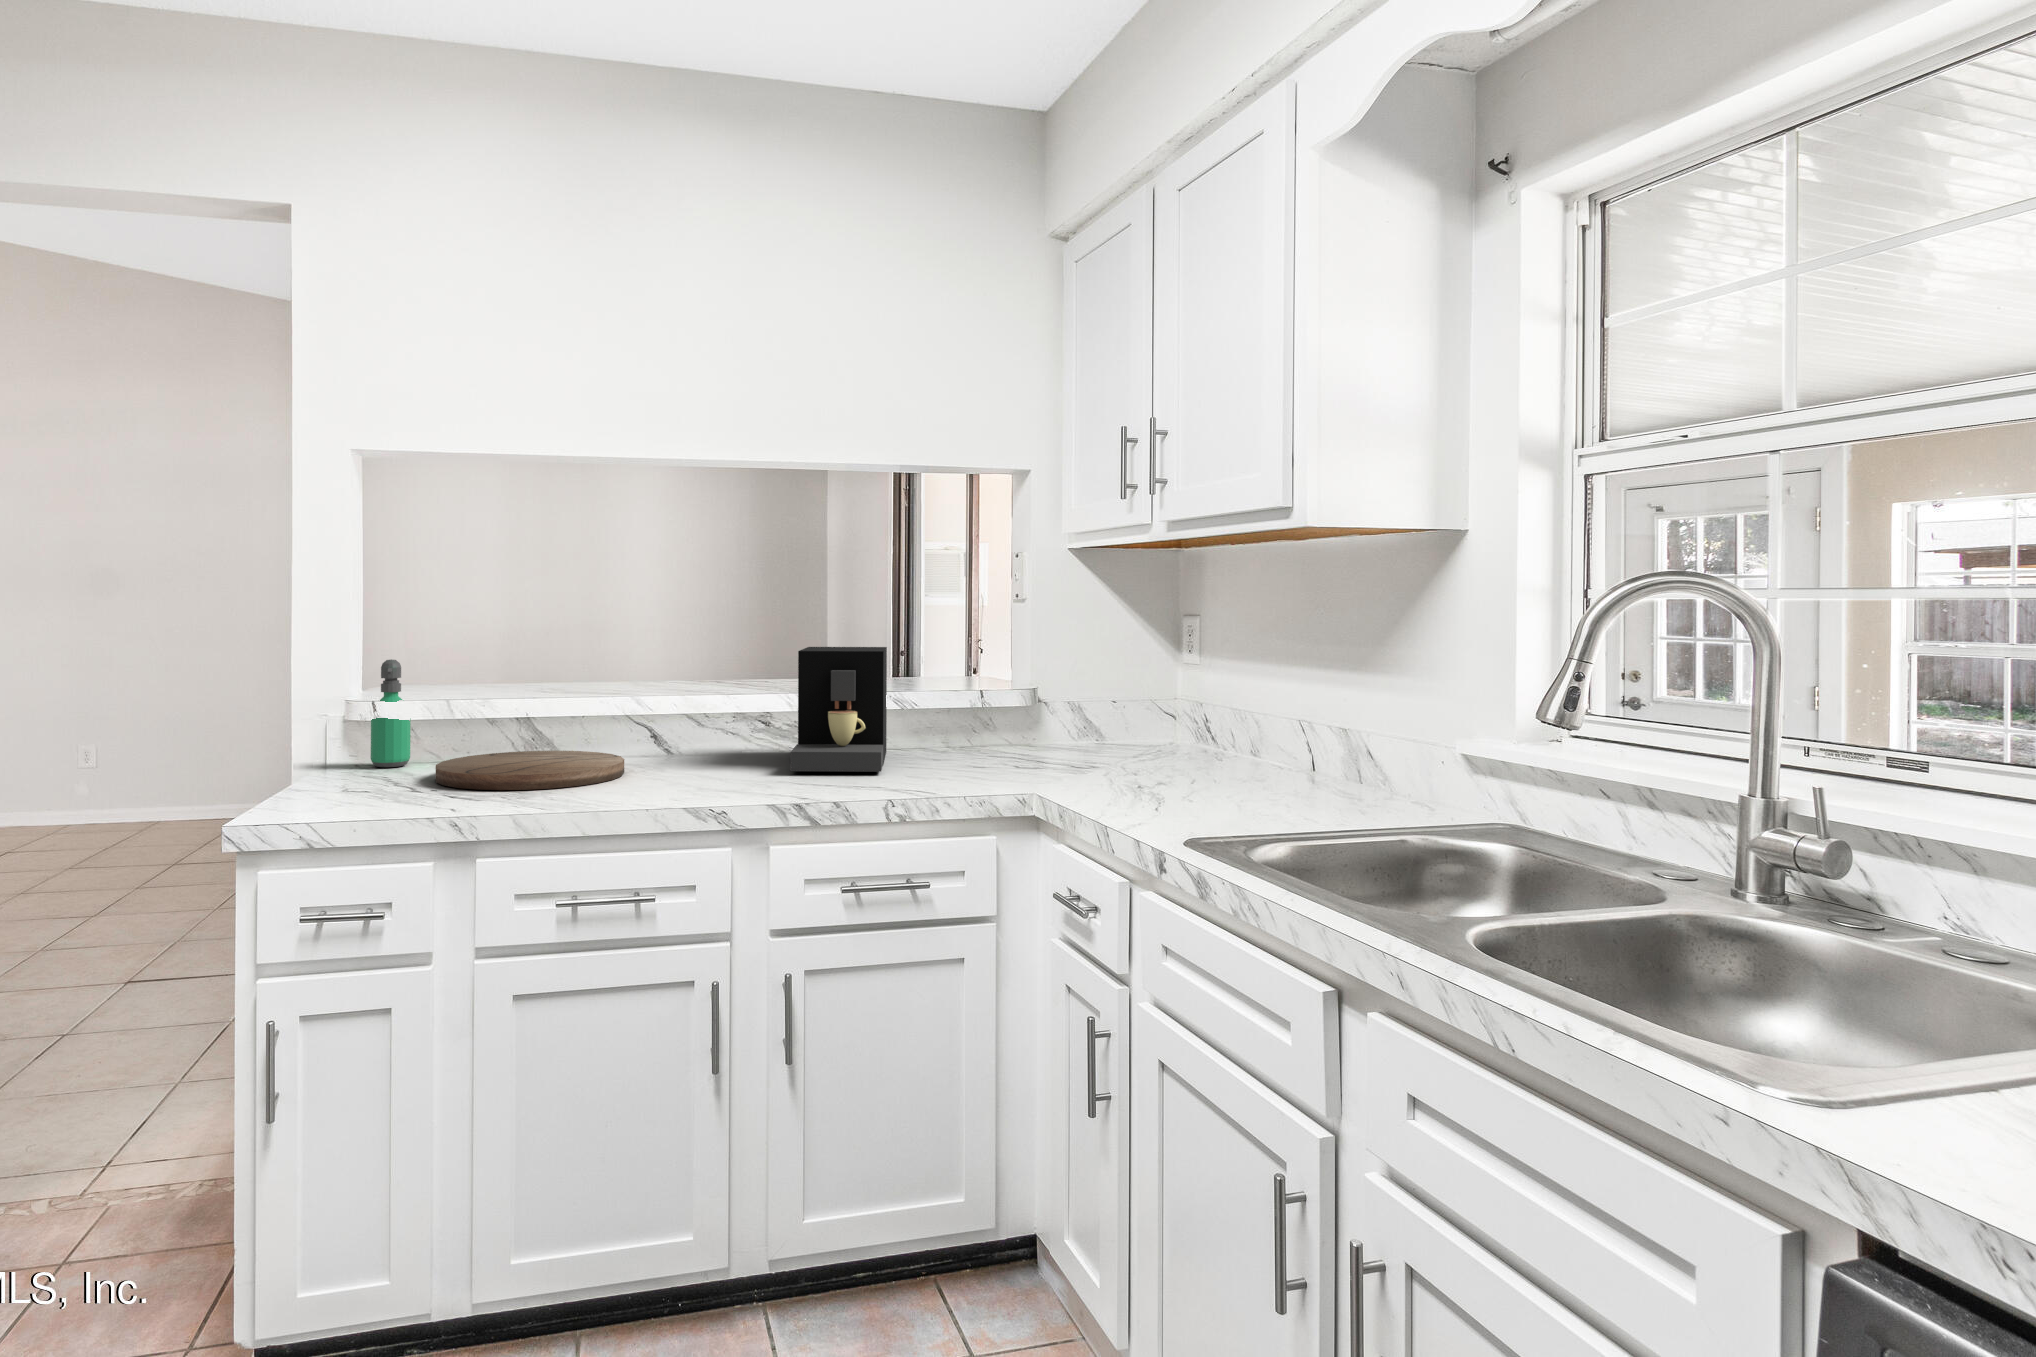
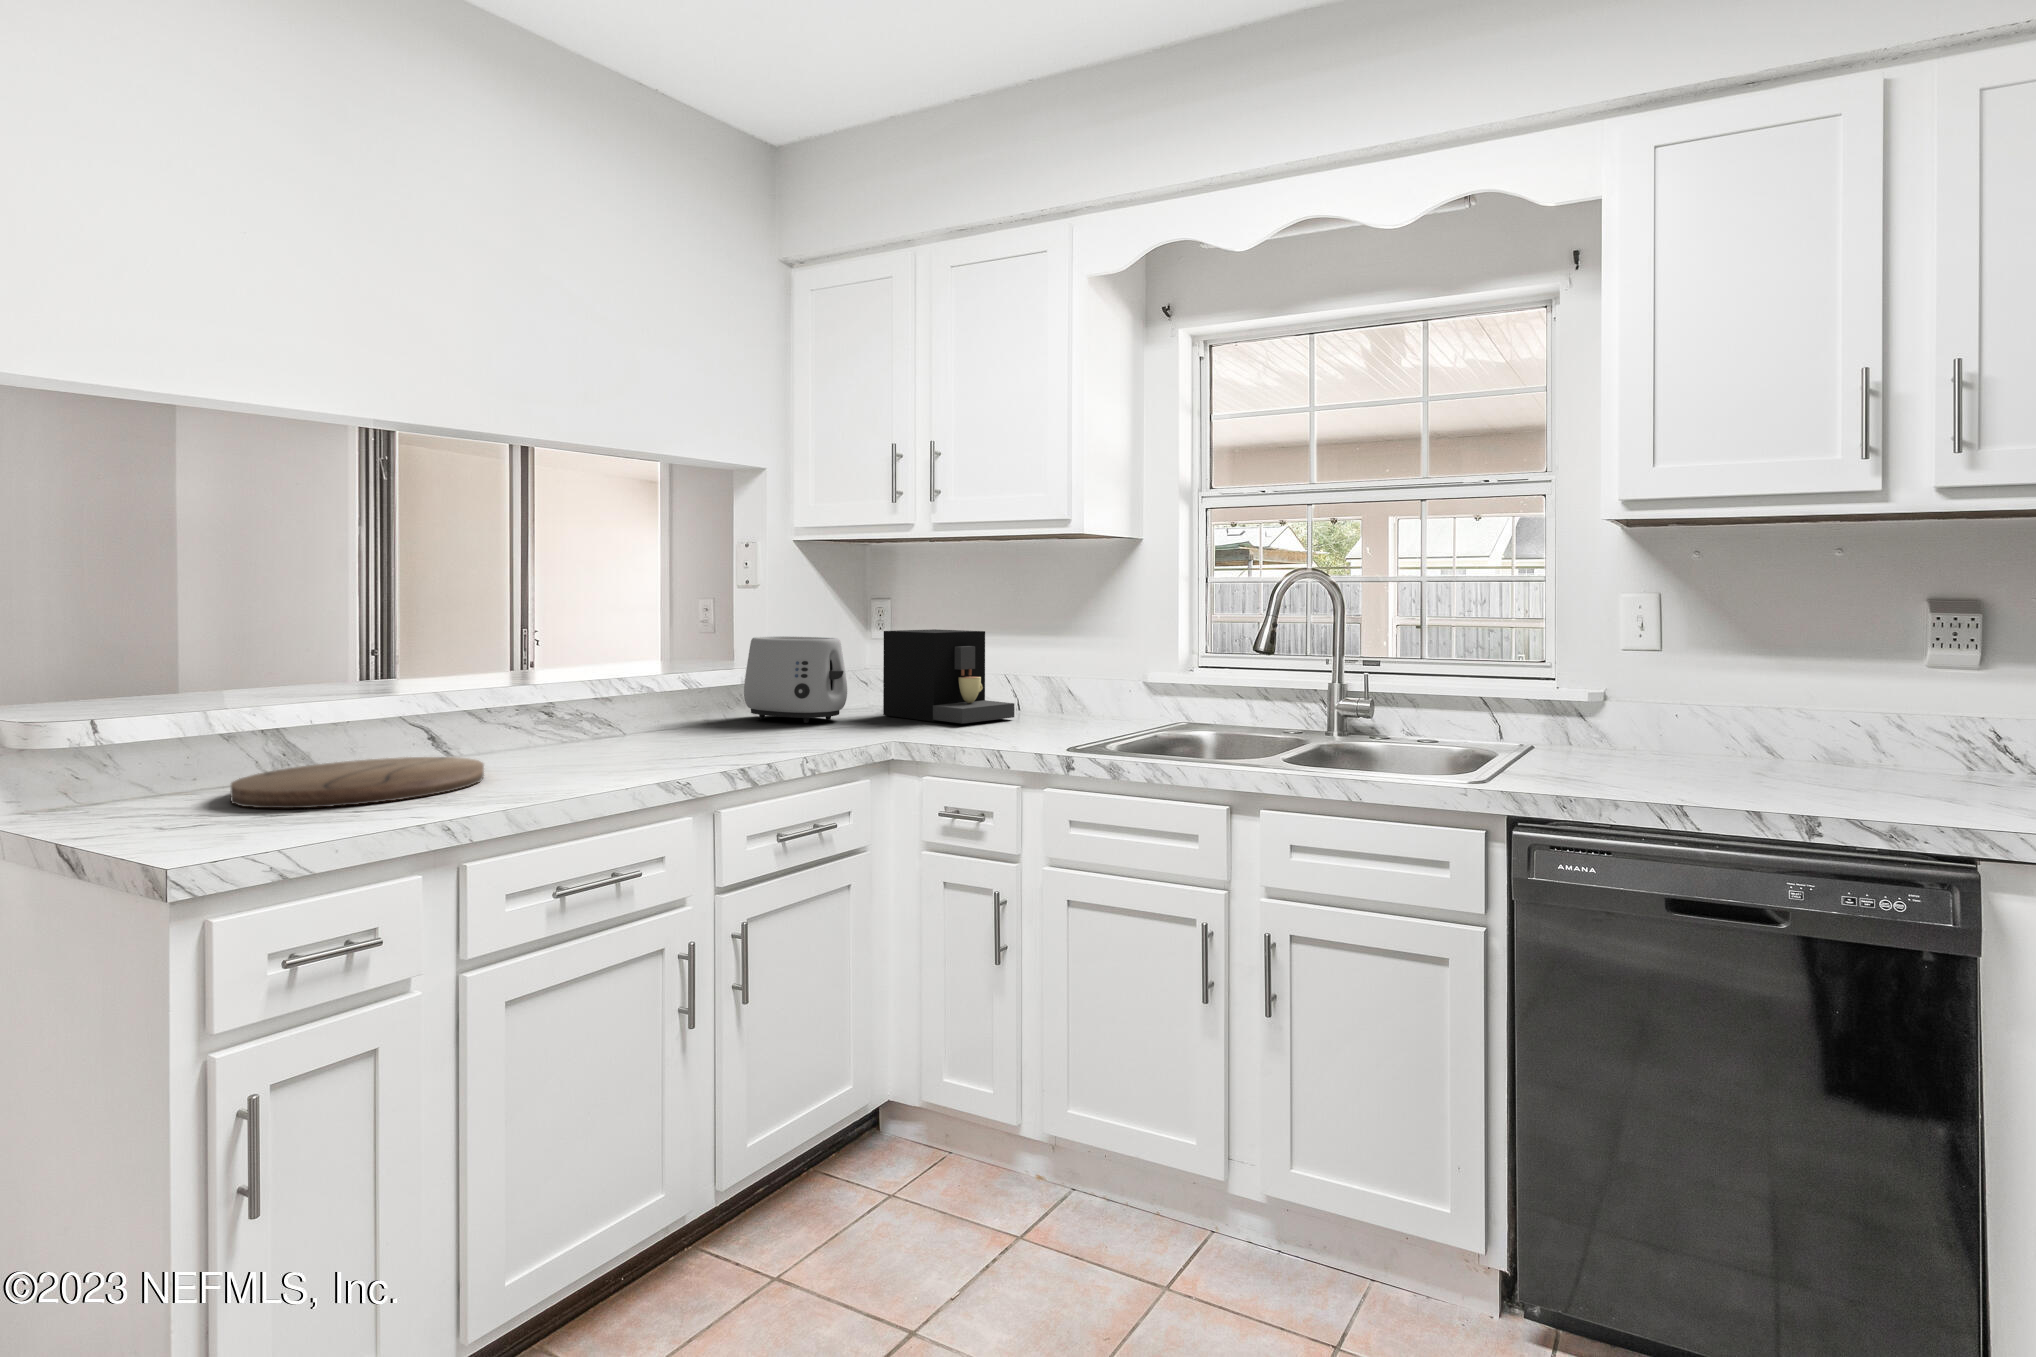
coffee maker: present [790,647,887,772] -> present [883,629,1015,723]
toaster: none [988,652,1086,761] -> present [744,636,847,723]
soap dispenser: present [371,659,411,767] -> none [43,670,112,811]

